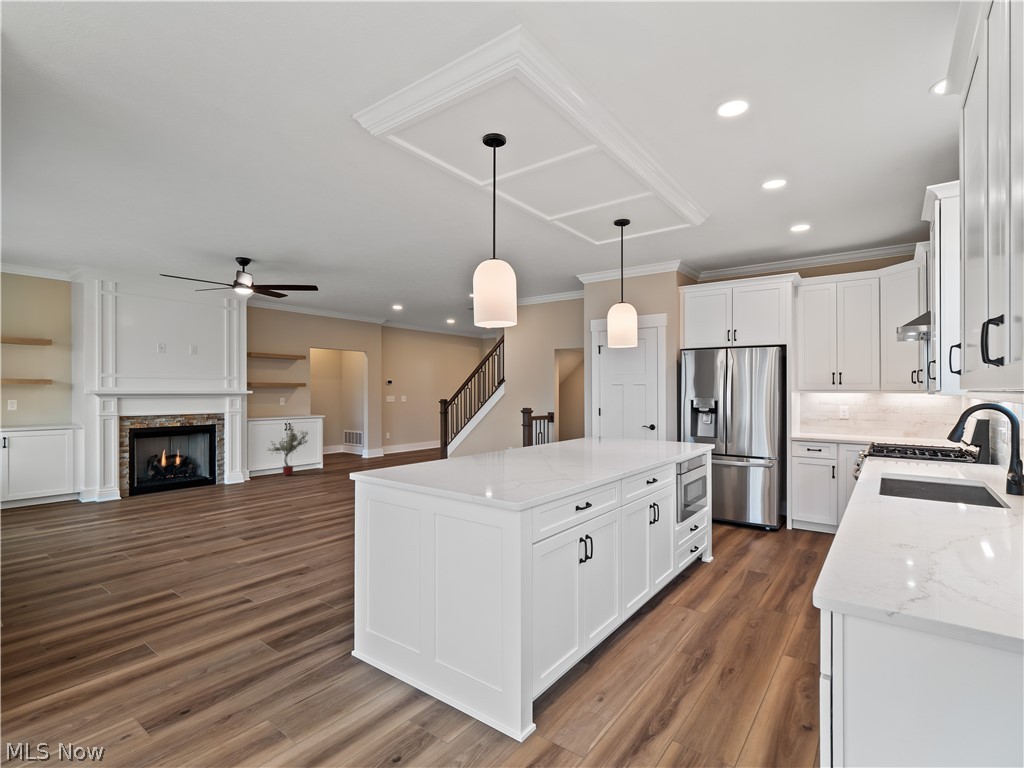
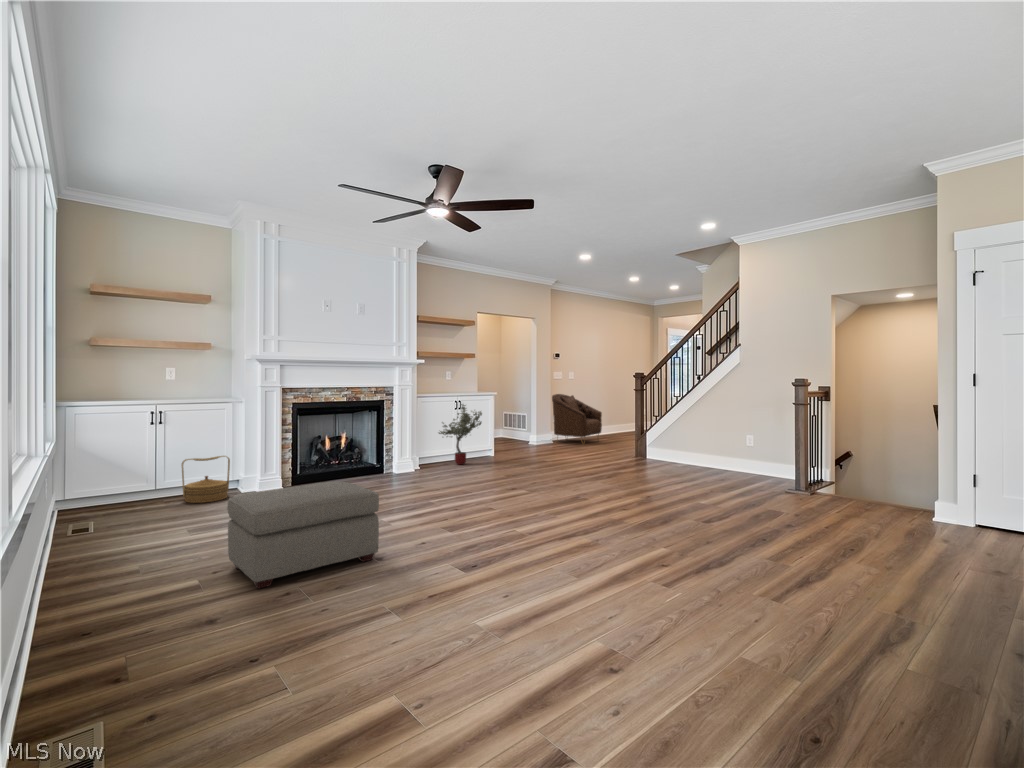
armchair: none [382,415,425,457] -> present [552,394,602,438]
woven basket: none [23,473,69,512] -> present [181,456,230,503]
ottoman: none [69,486,189,556] -> present [227,482,379,589]

